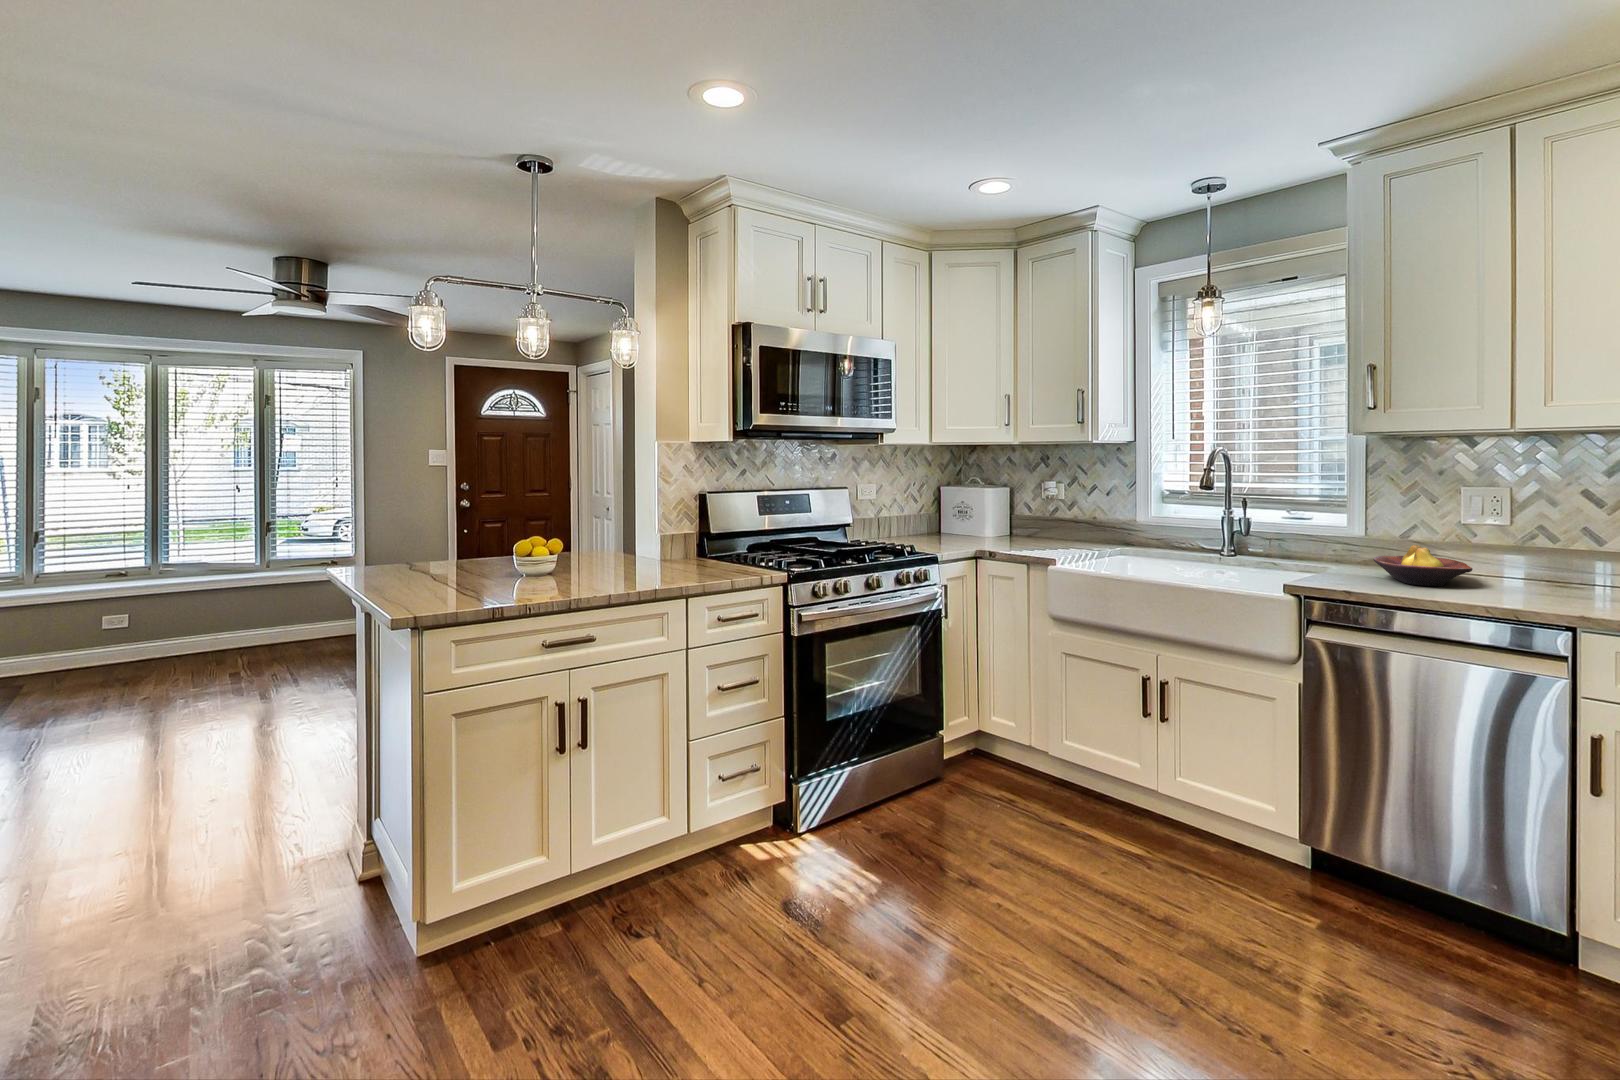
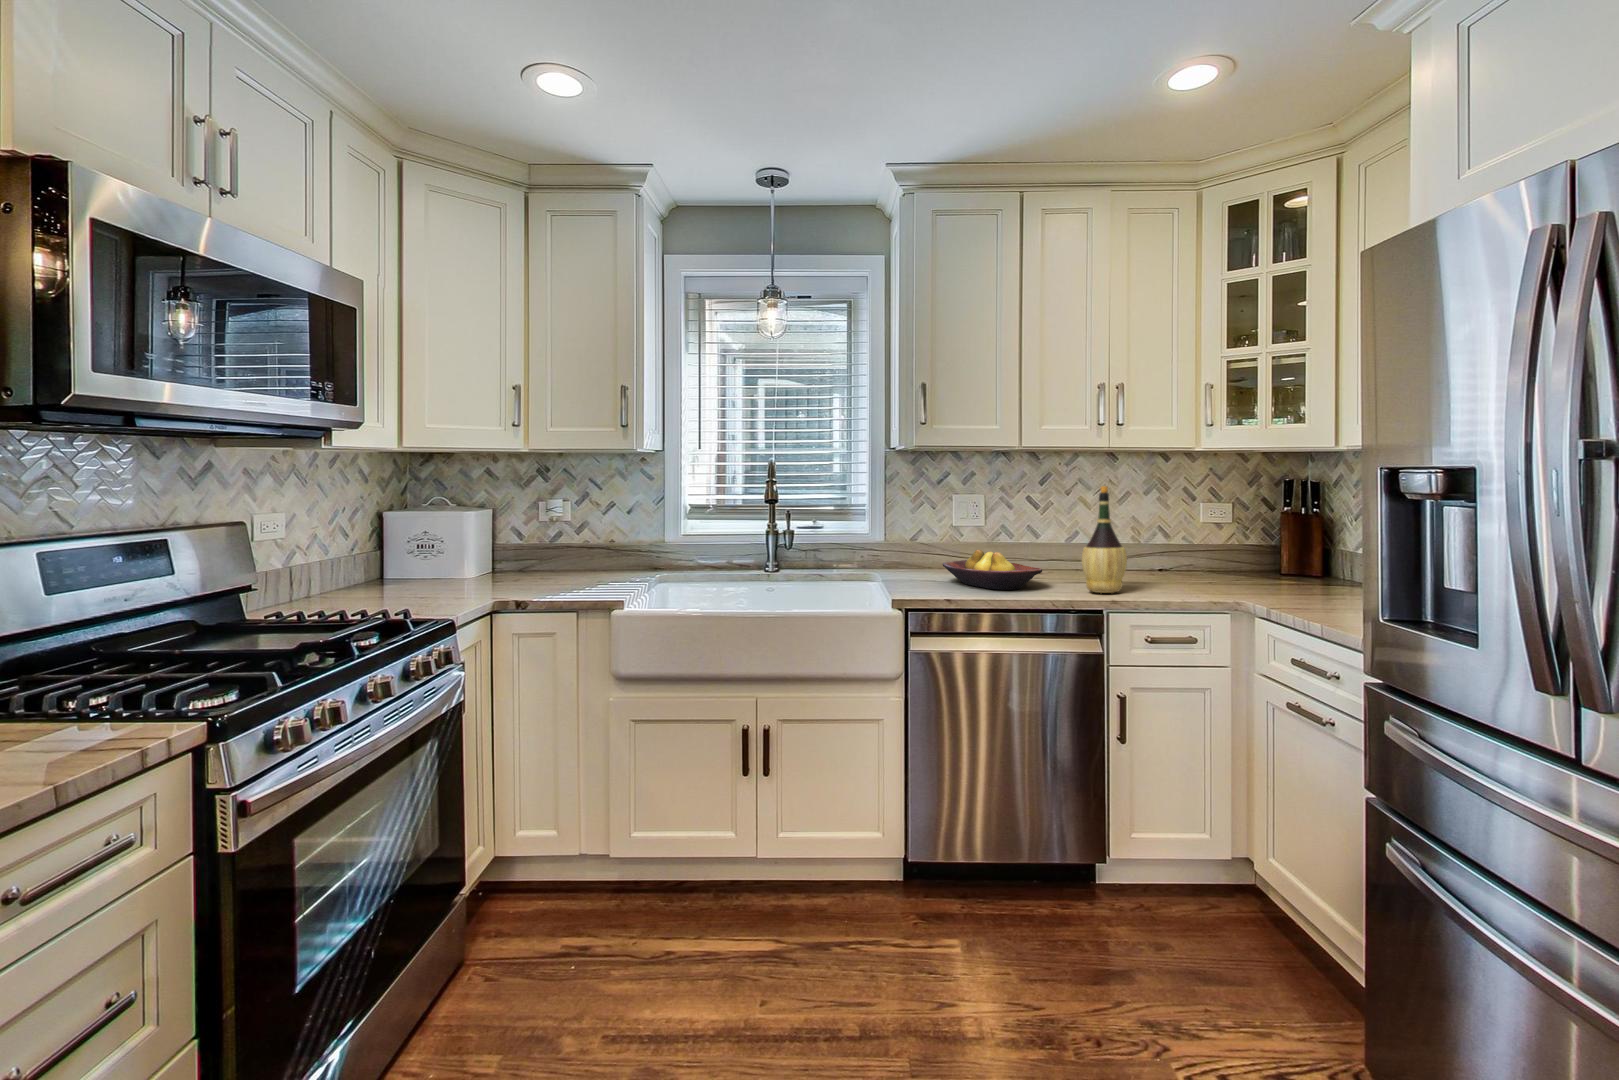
wine bottle: none [1497,485,1557,598] -> present [1081,486,1127,593]

